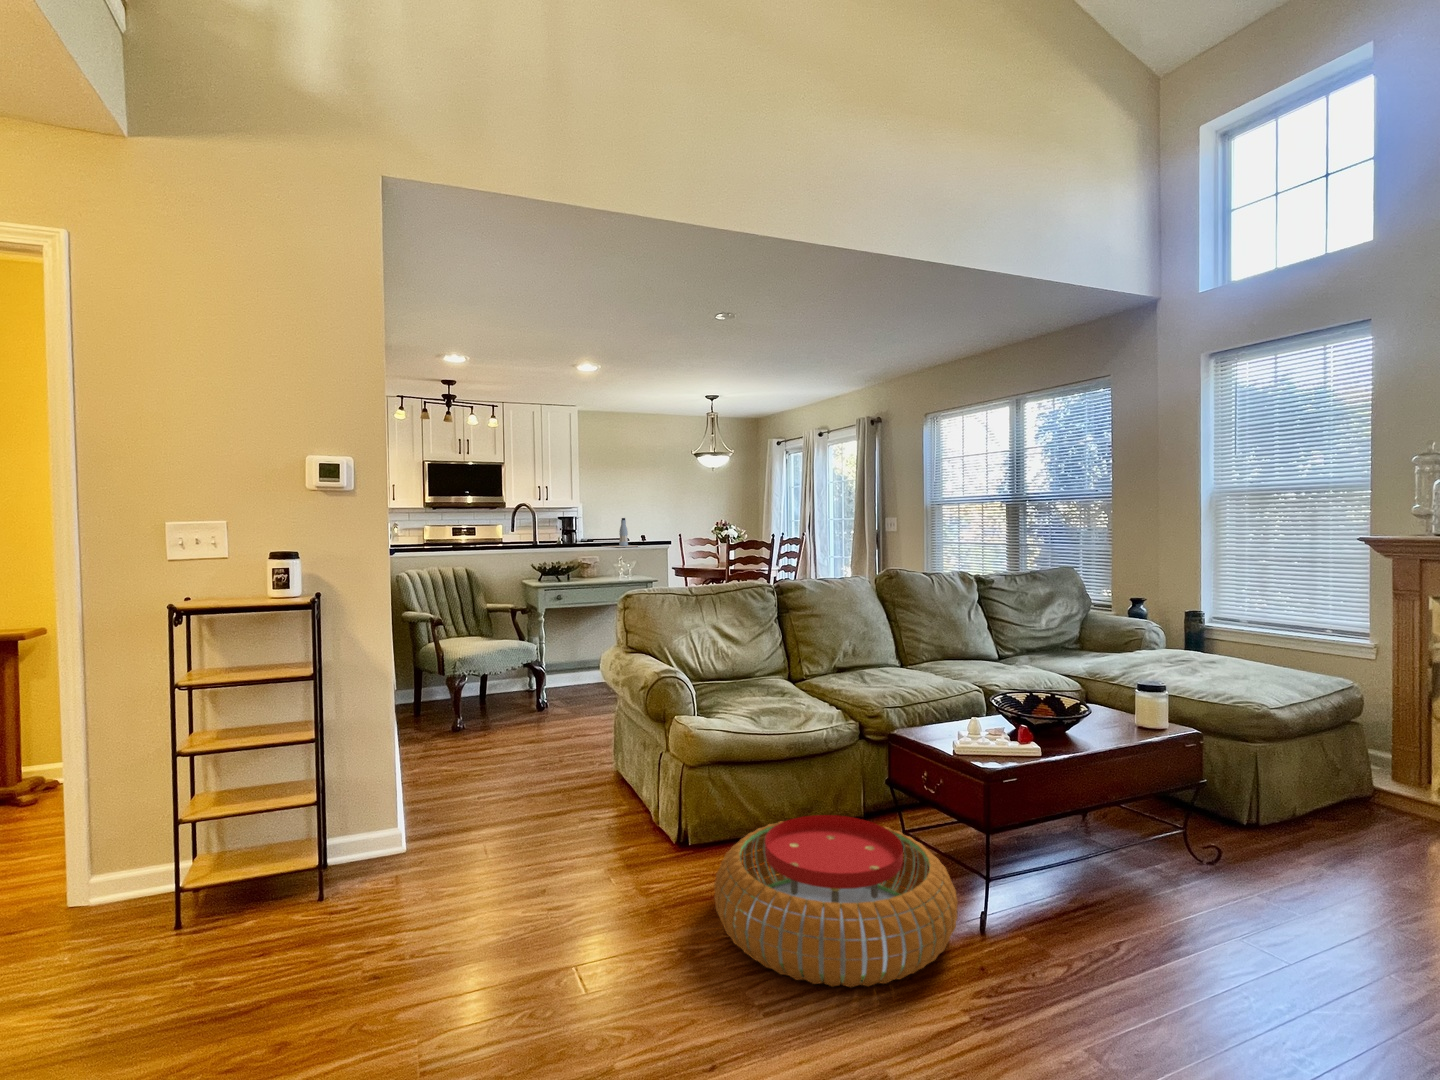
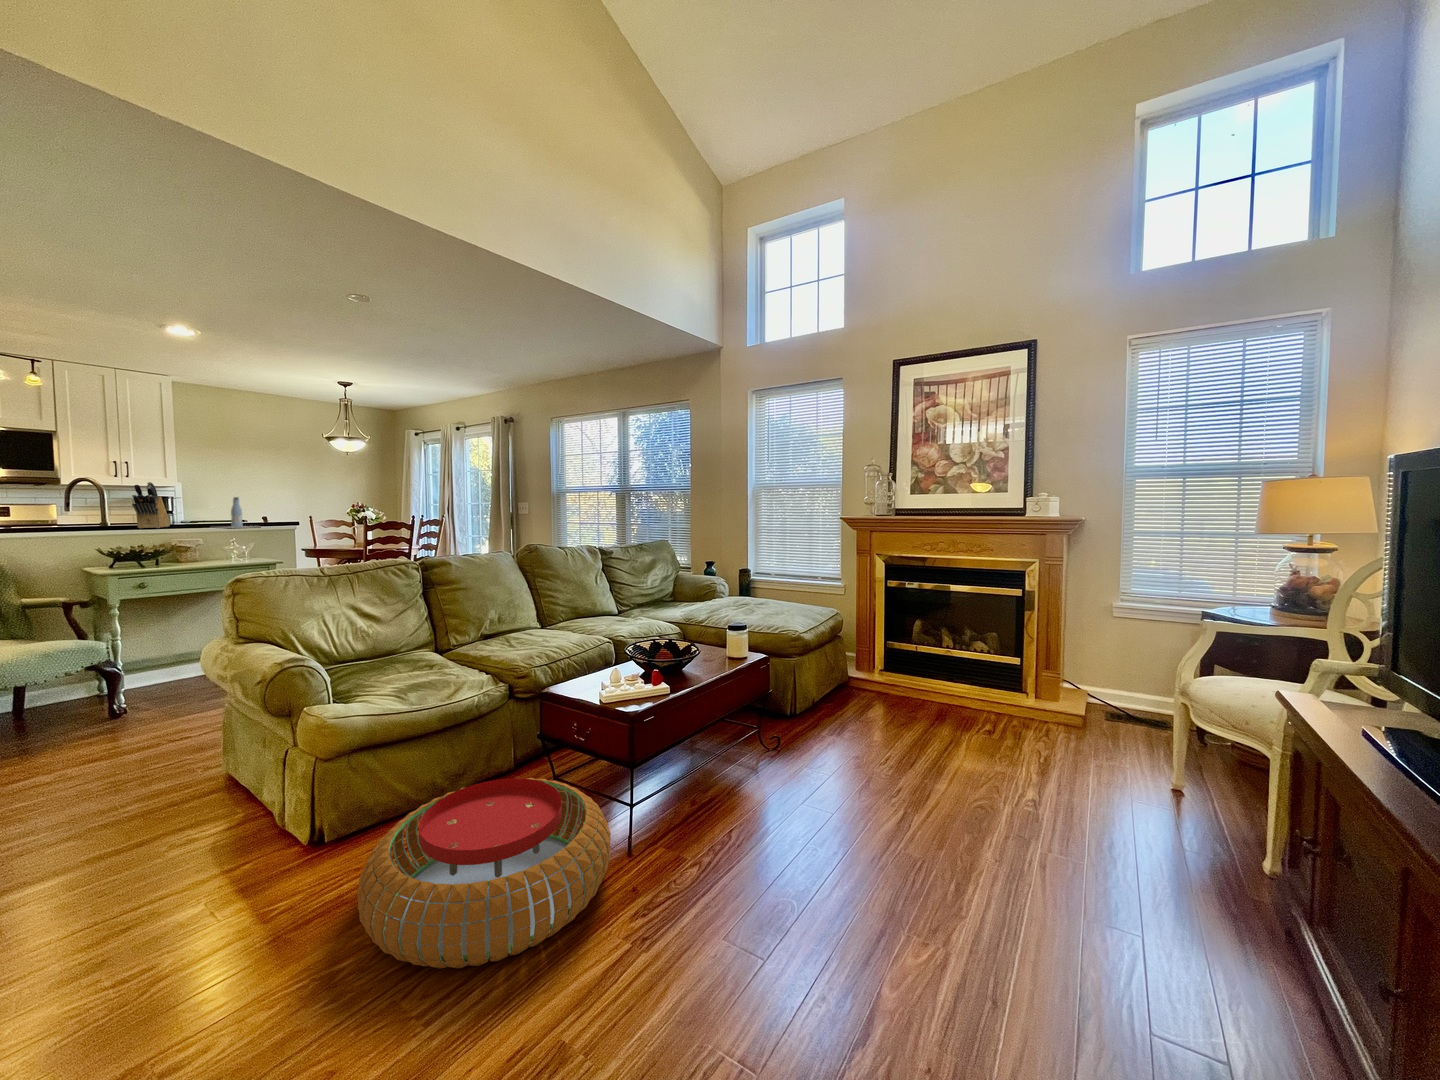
knife block: none [554,506,577,547] -> present [132,482,170,528]

